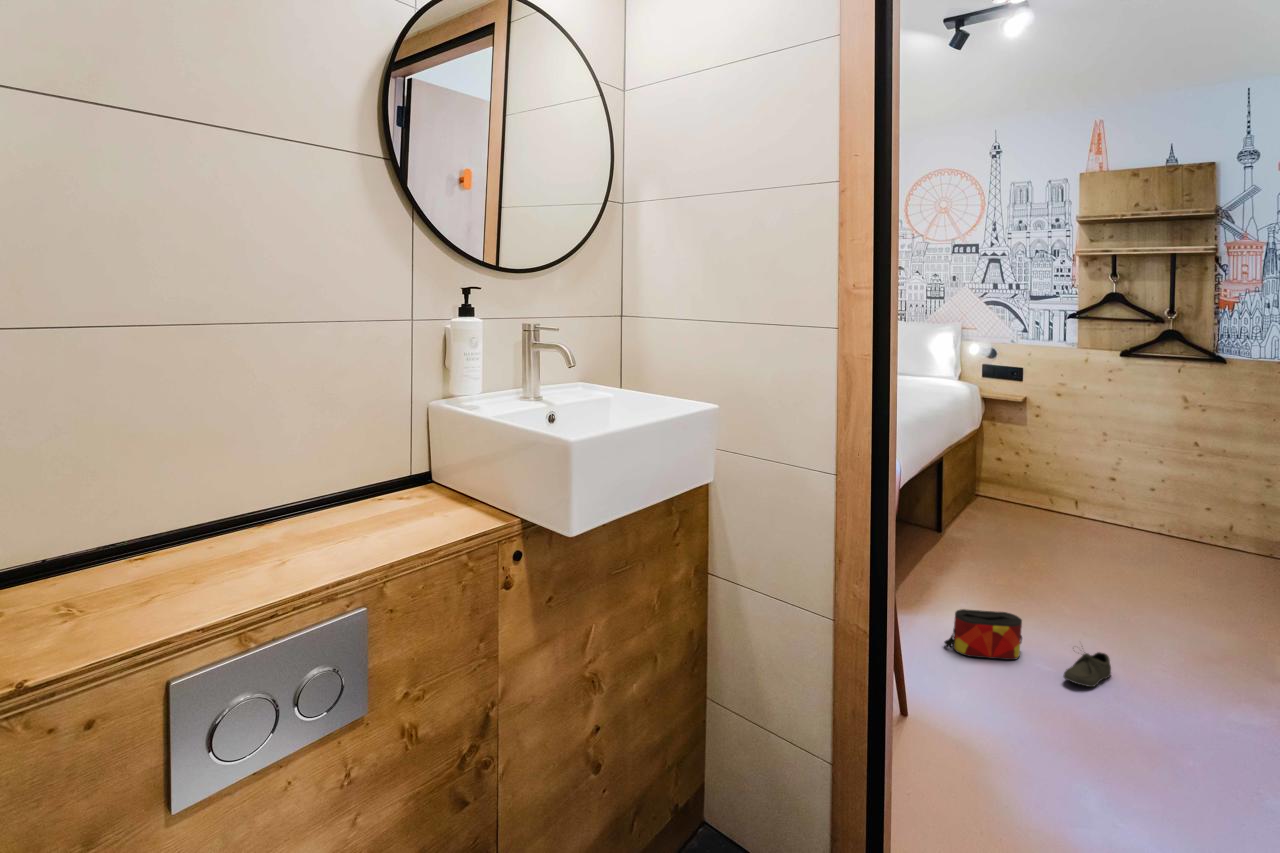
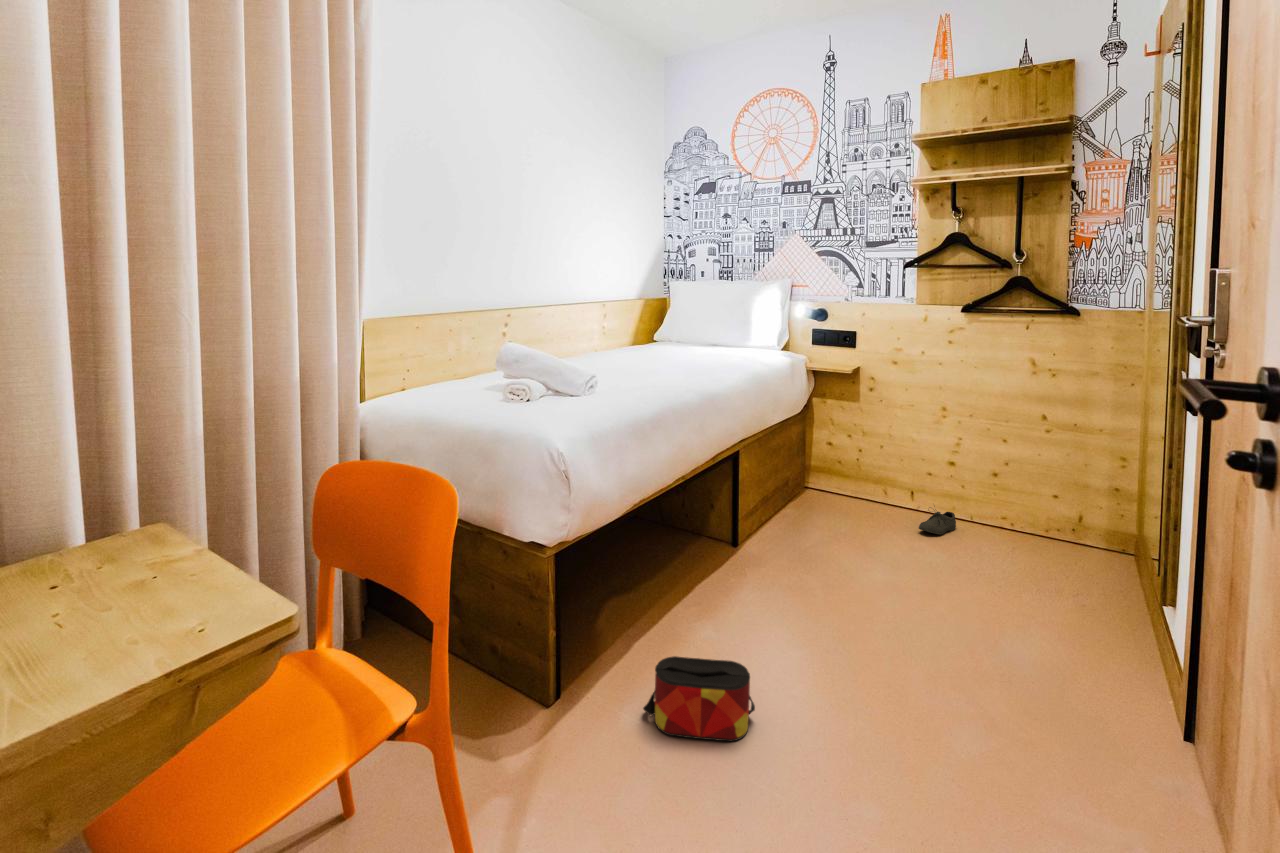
shoe: present [1064,652,1111,687] -> present [919,509,956,534]

